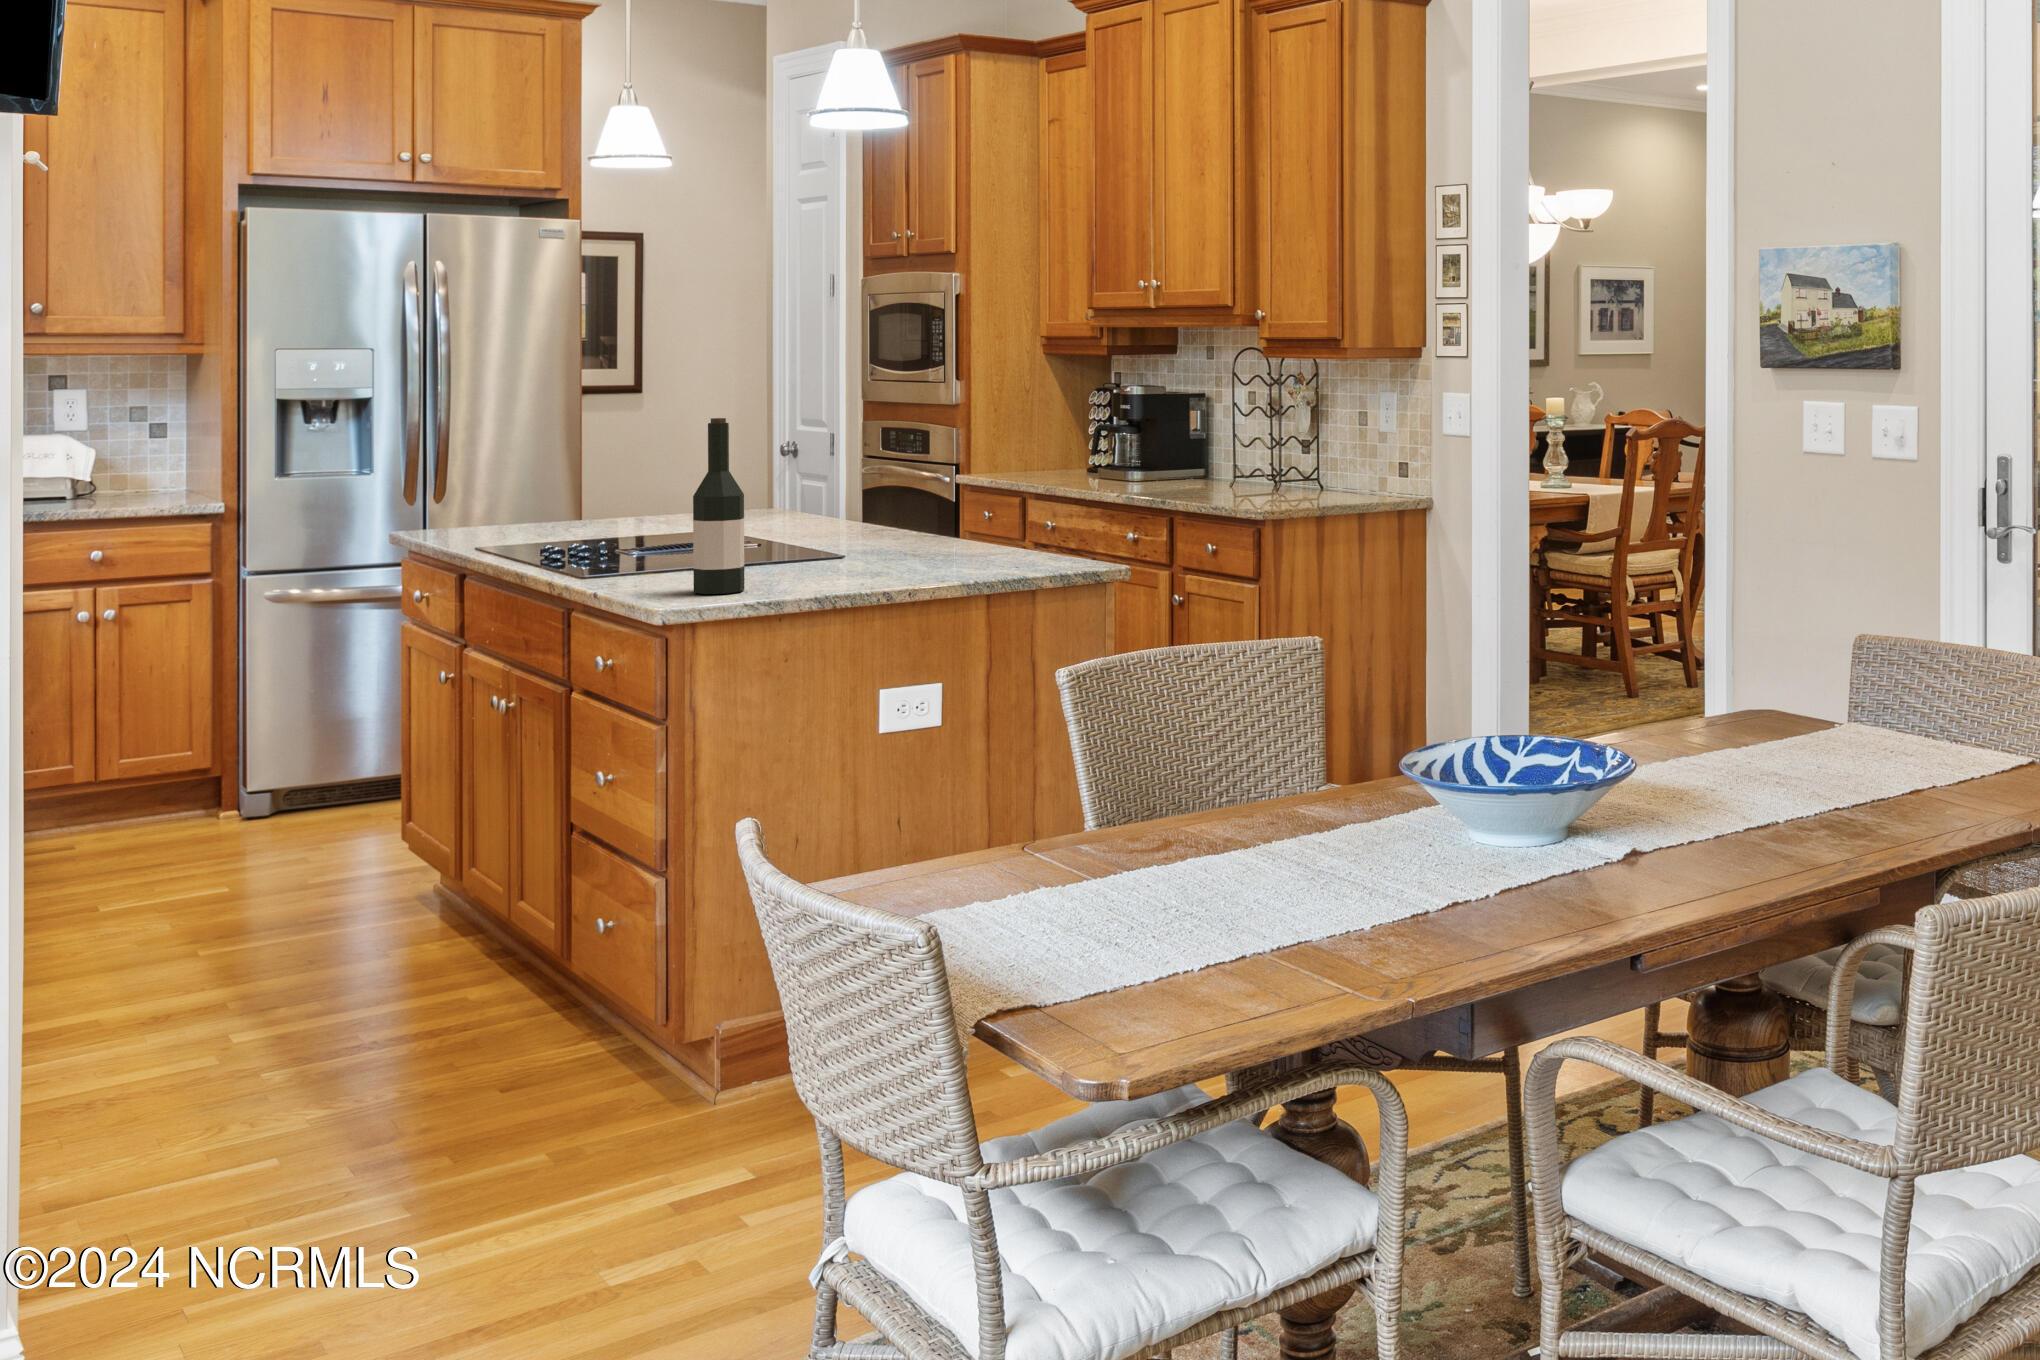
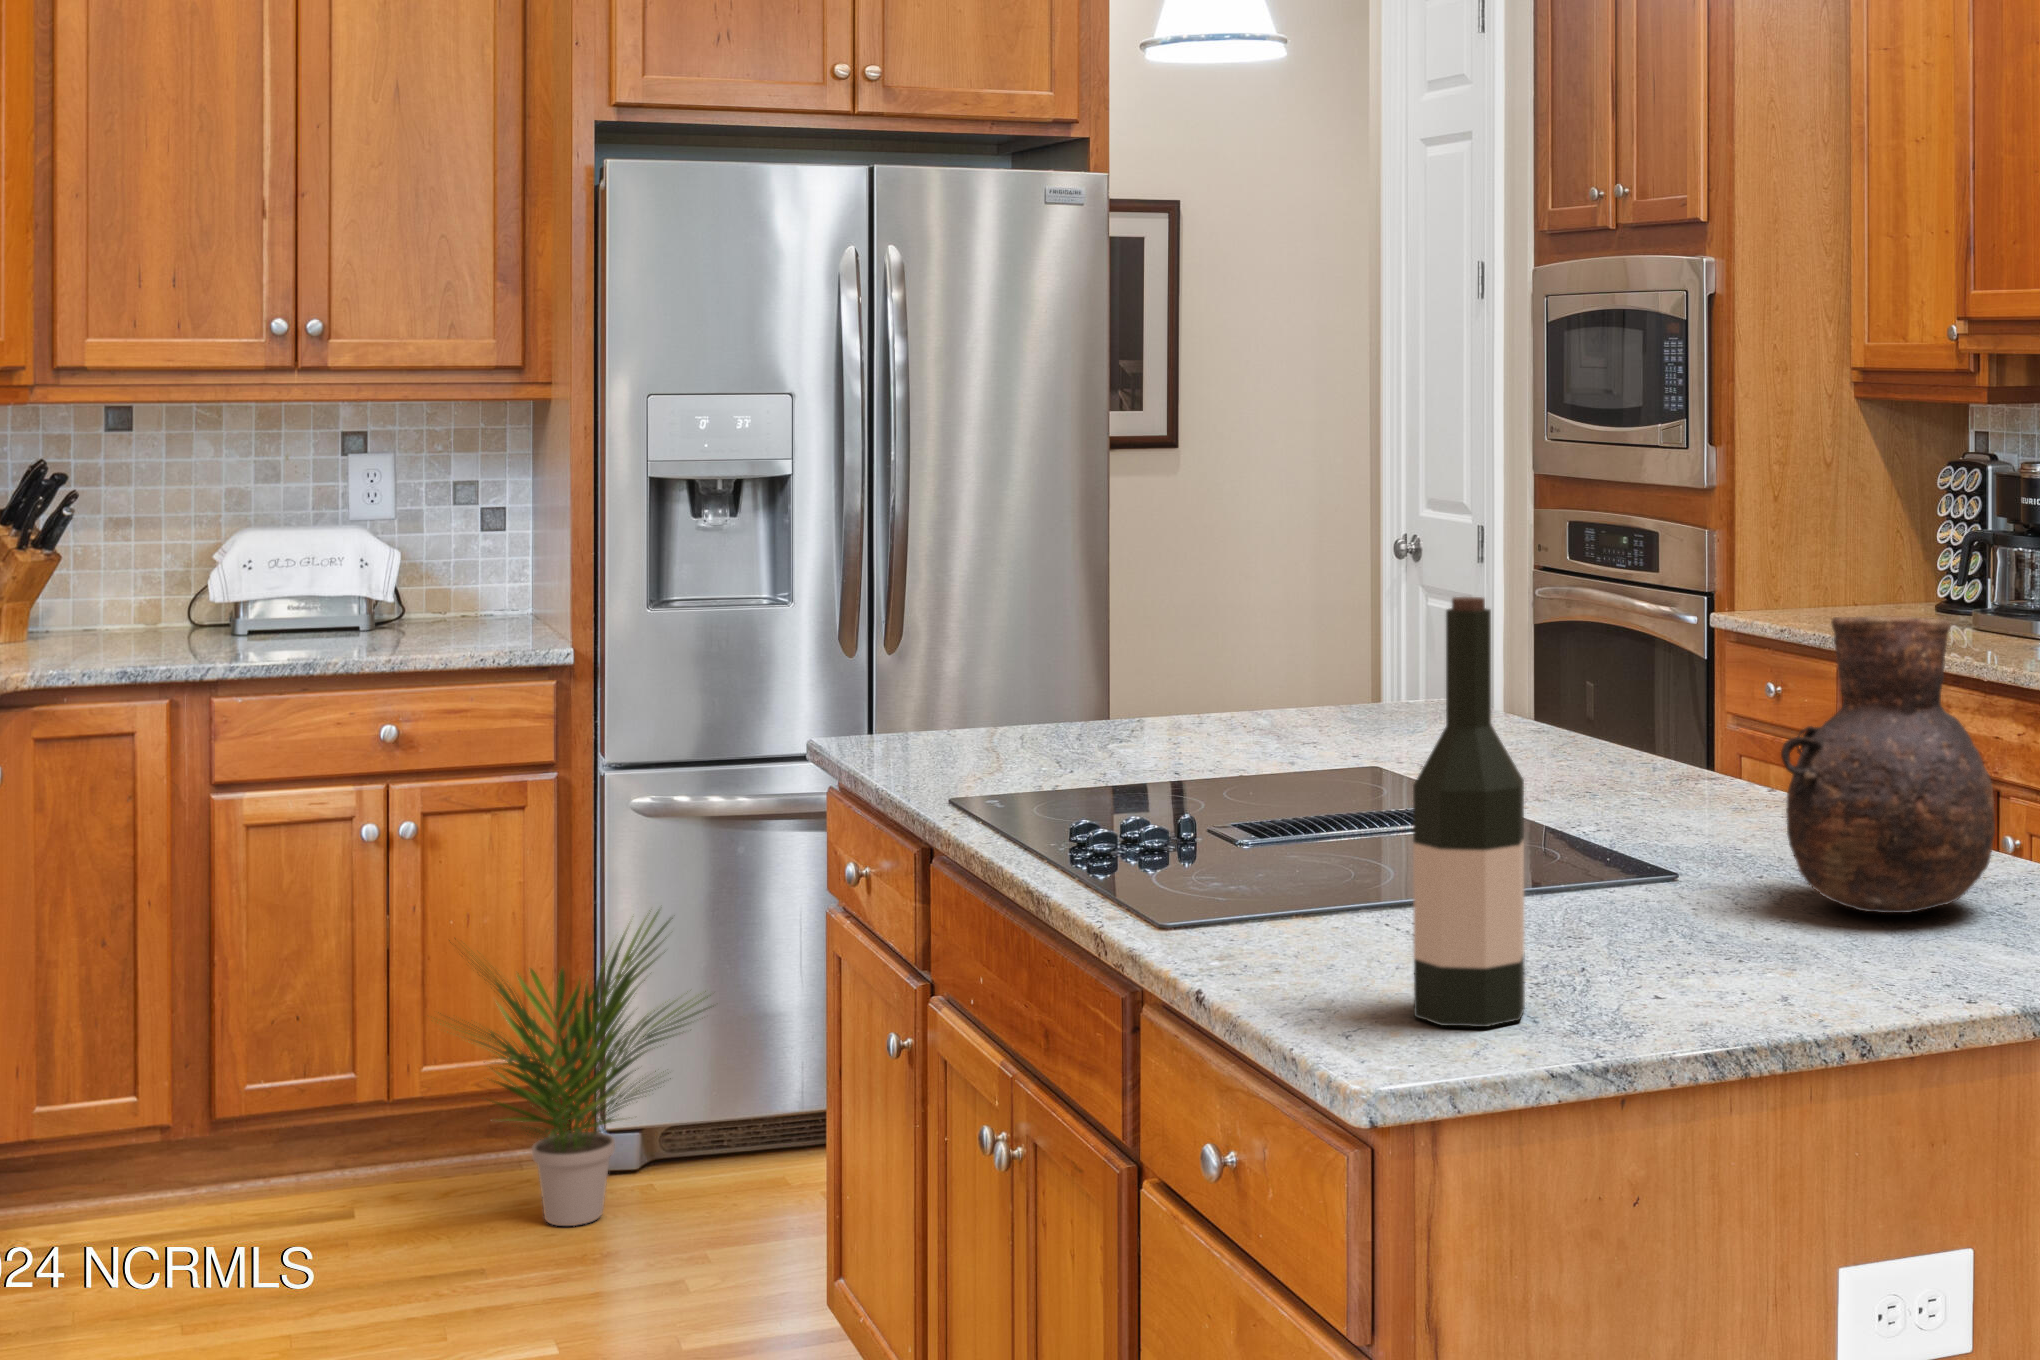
vase: none [882,433,979,561] -> present [1781,616,1995,913]
potted plant: none [127,654,328,842] -> present [449,911,708,1226]

